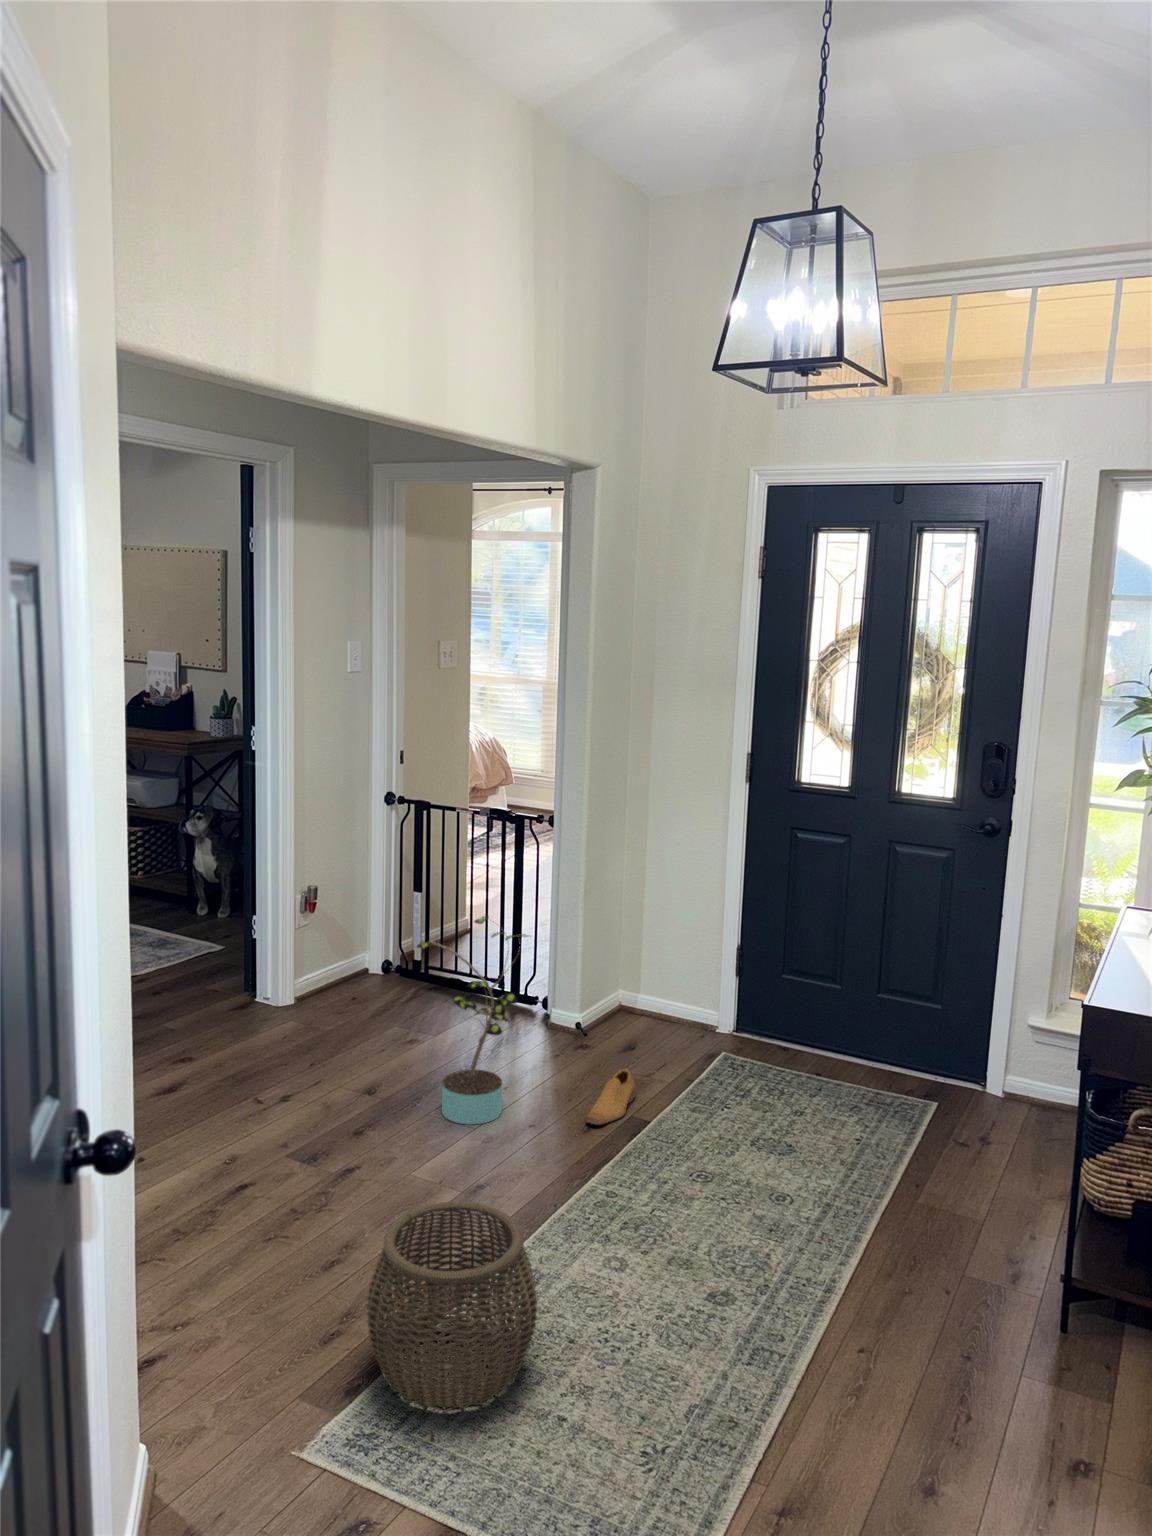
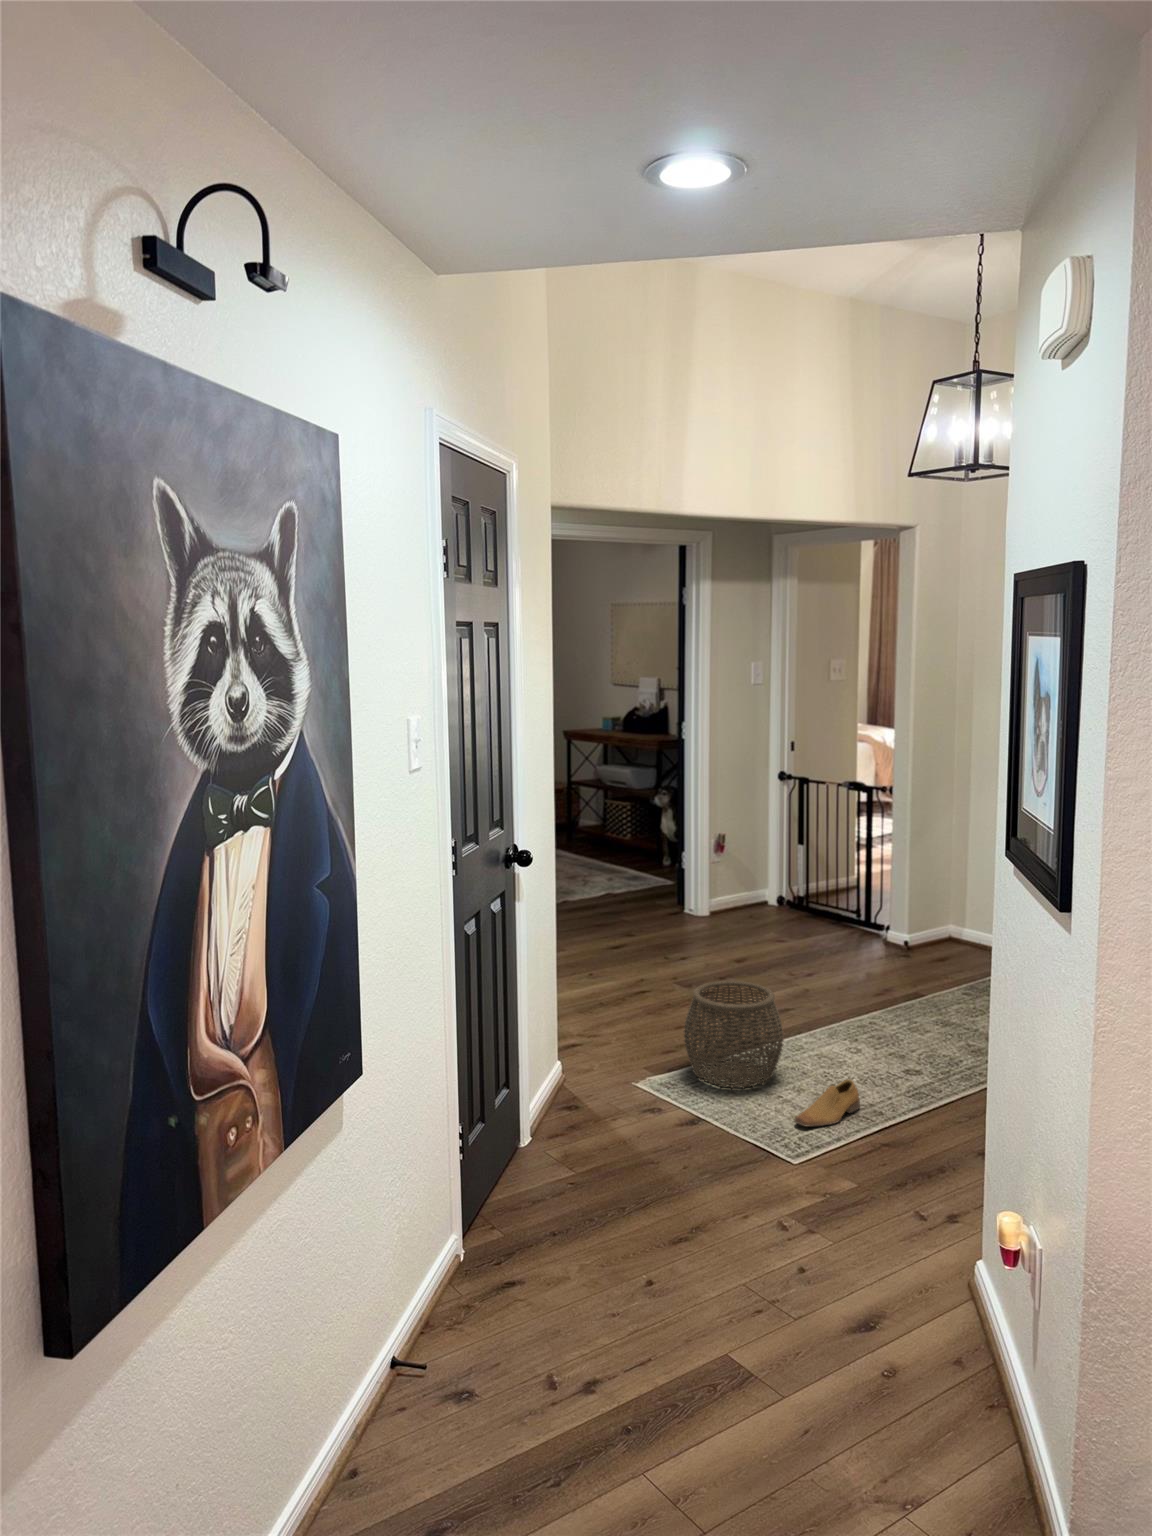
potted plant: present [417,916,526,1124] -> none [767,844,846,984]
shoe: present [586,1069,635,1125] -> present [795,1080,860,1127]

